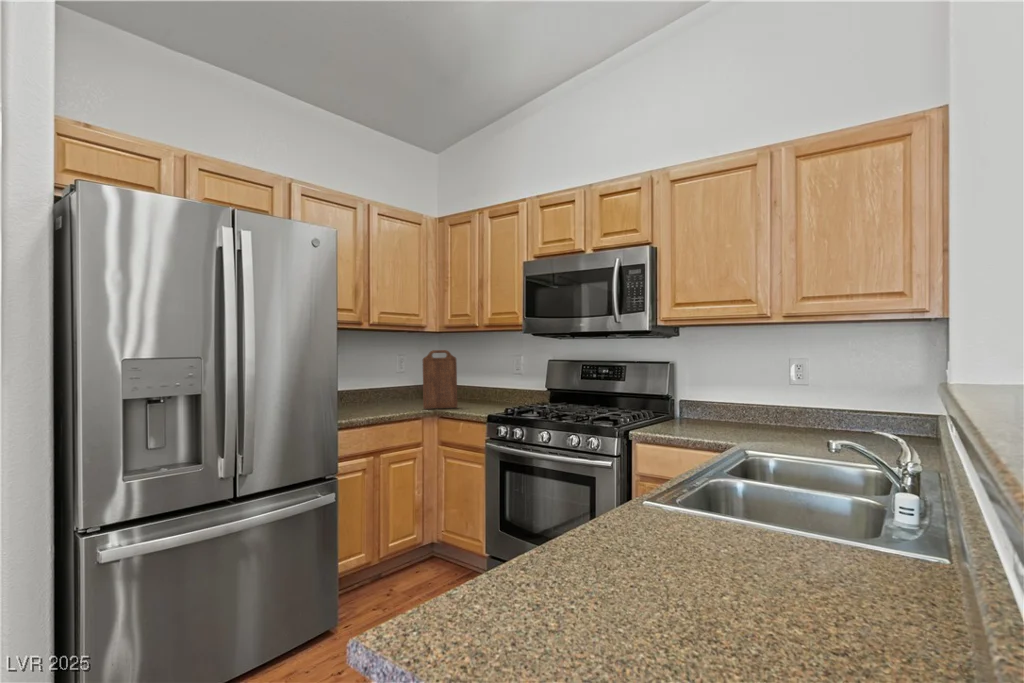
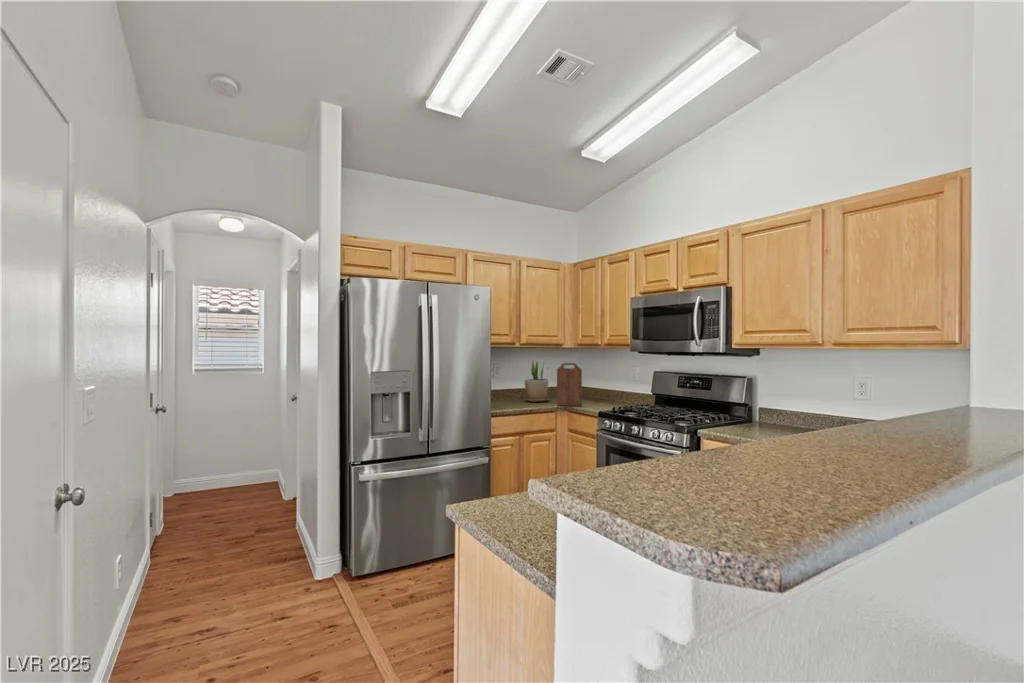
potted plant: none [372,343,406,406] -> present [525,362,548,402]

